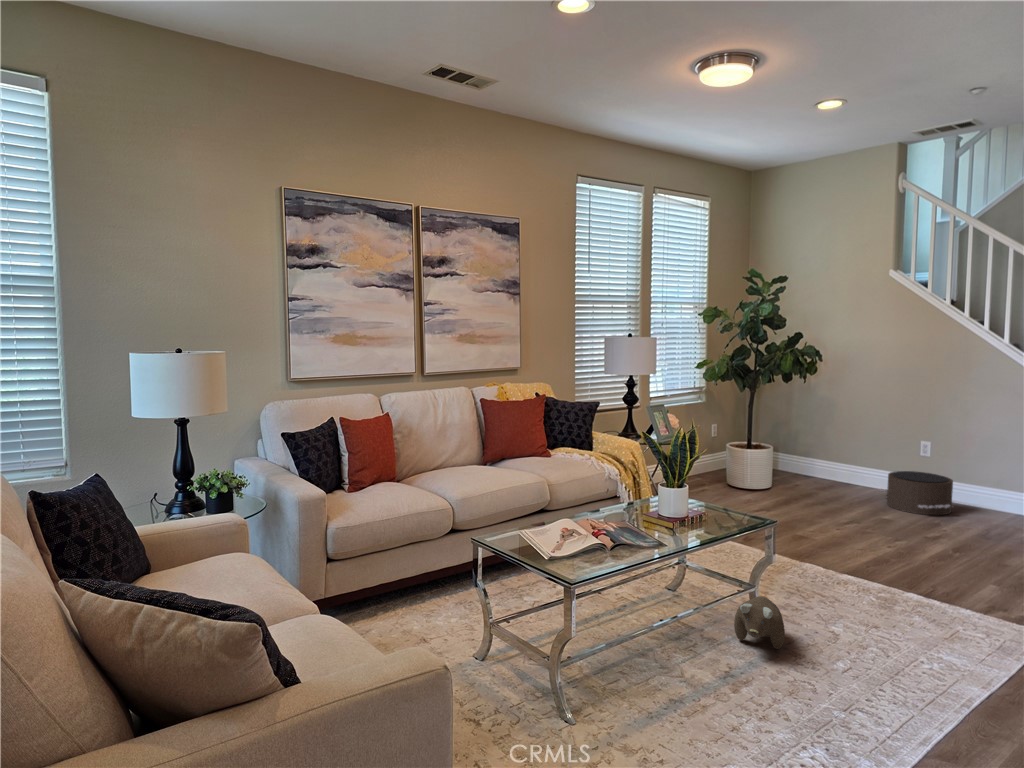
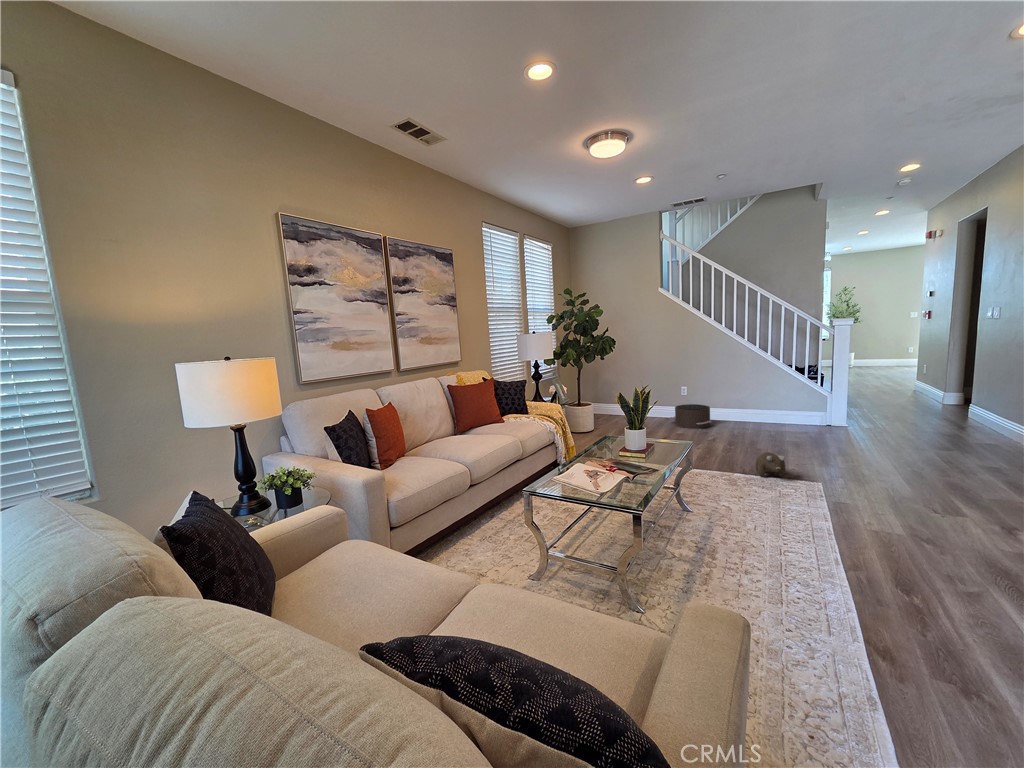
plush toy: present [734,596,785,649] -> present [755,452,785,477]

